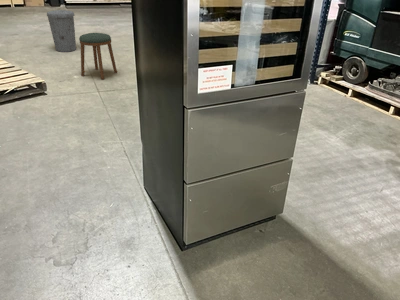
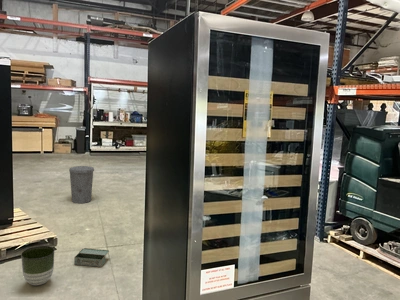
stool: present [79,33,117,79] -> none [92,189,127,234]
planter: none [11,85,47,122] -> present [21,246,54,285]
toolbox: none [67,90,101,106] -> present [74,248,109,267]

